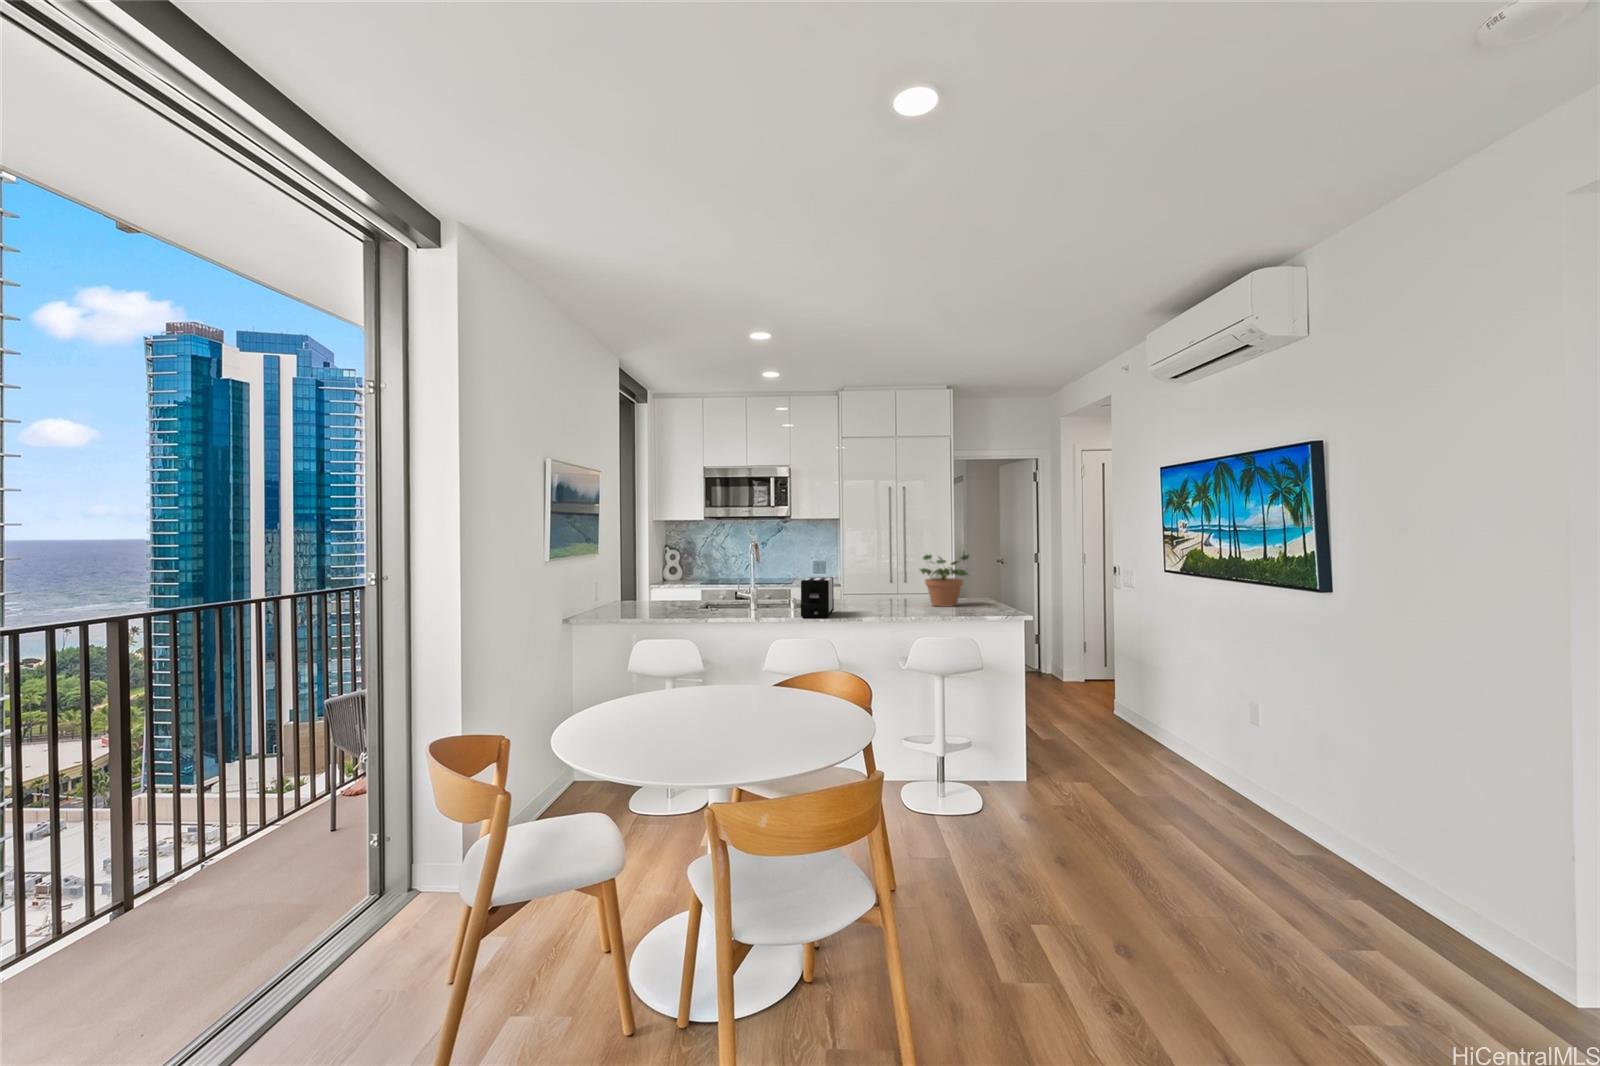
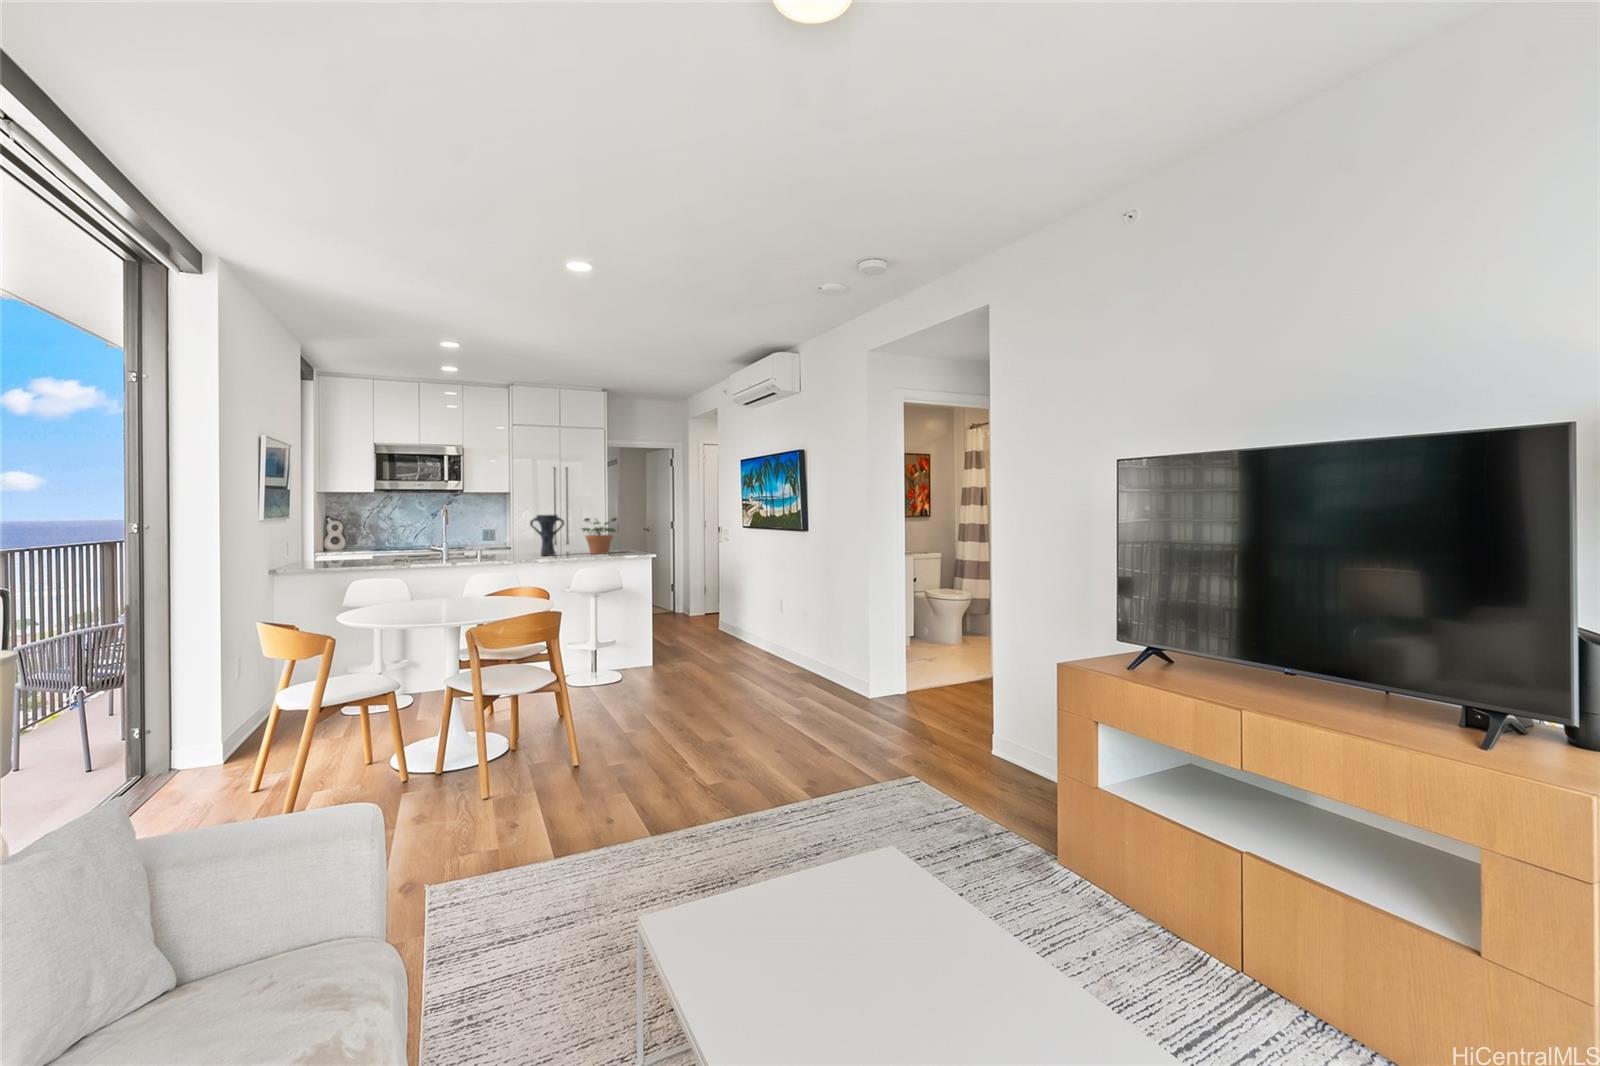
vase: none [854,549,897,606] -> present [530,515,564,556]
toaster: present [801,577,834,618] -> none [493,534,517,562]

